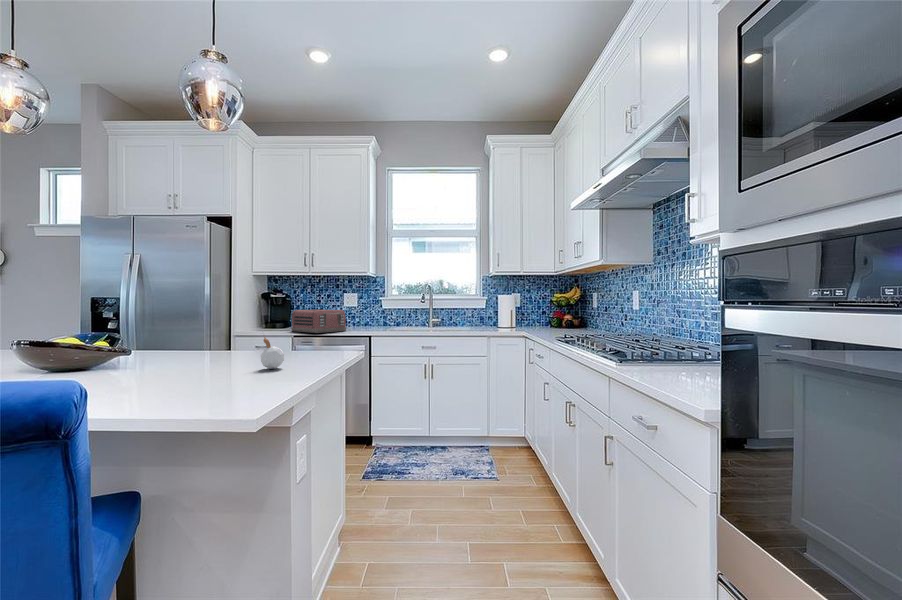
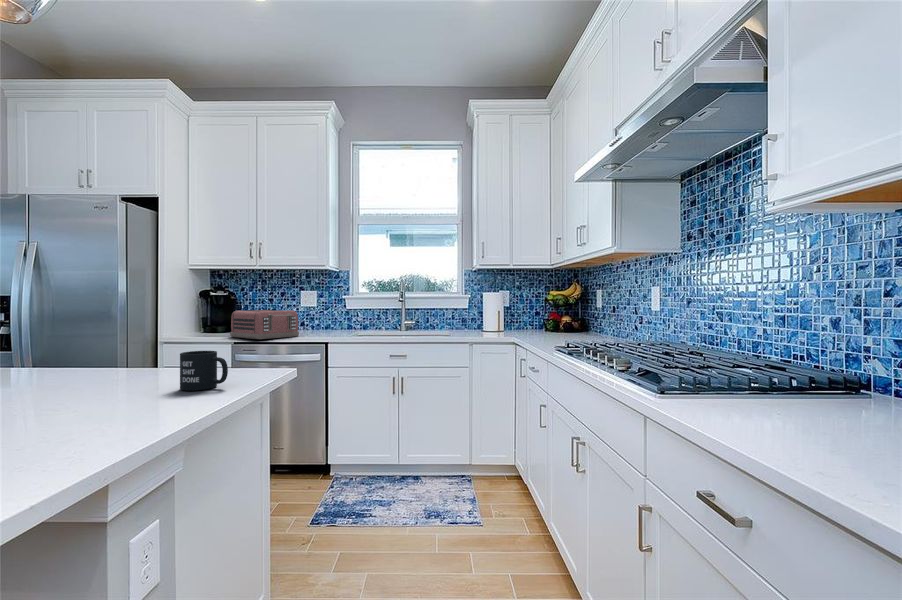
candle: present [261,335,284,369] -> none [106,347,148,406]
mug: none [295,336,327,362] -> present [180,351,228,391]

